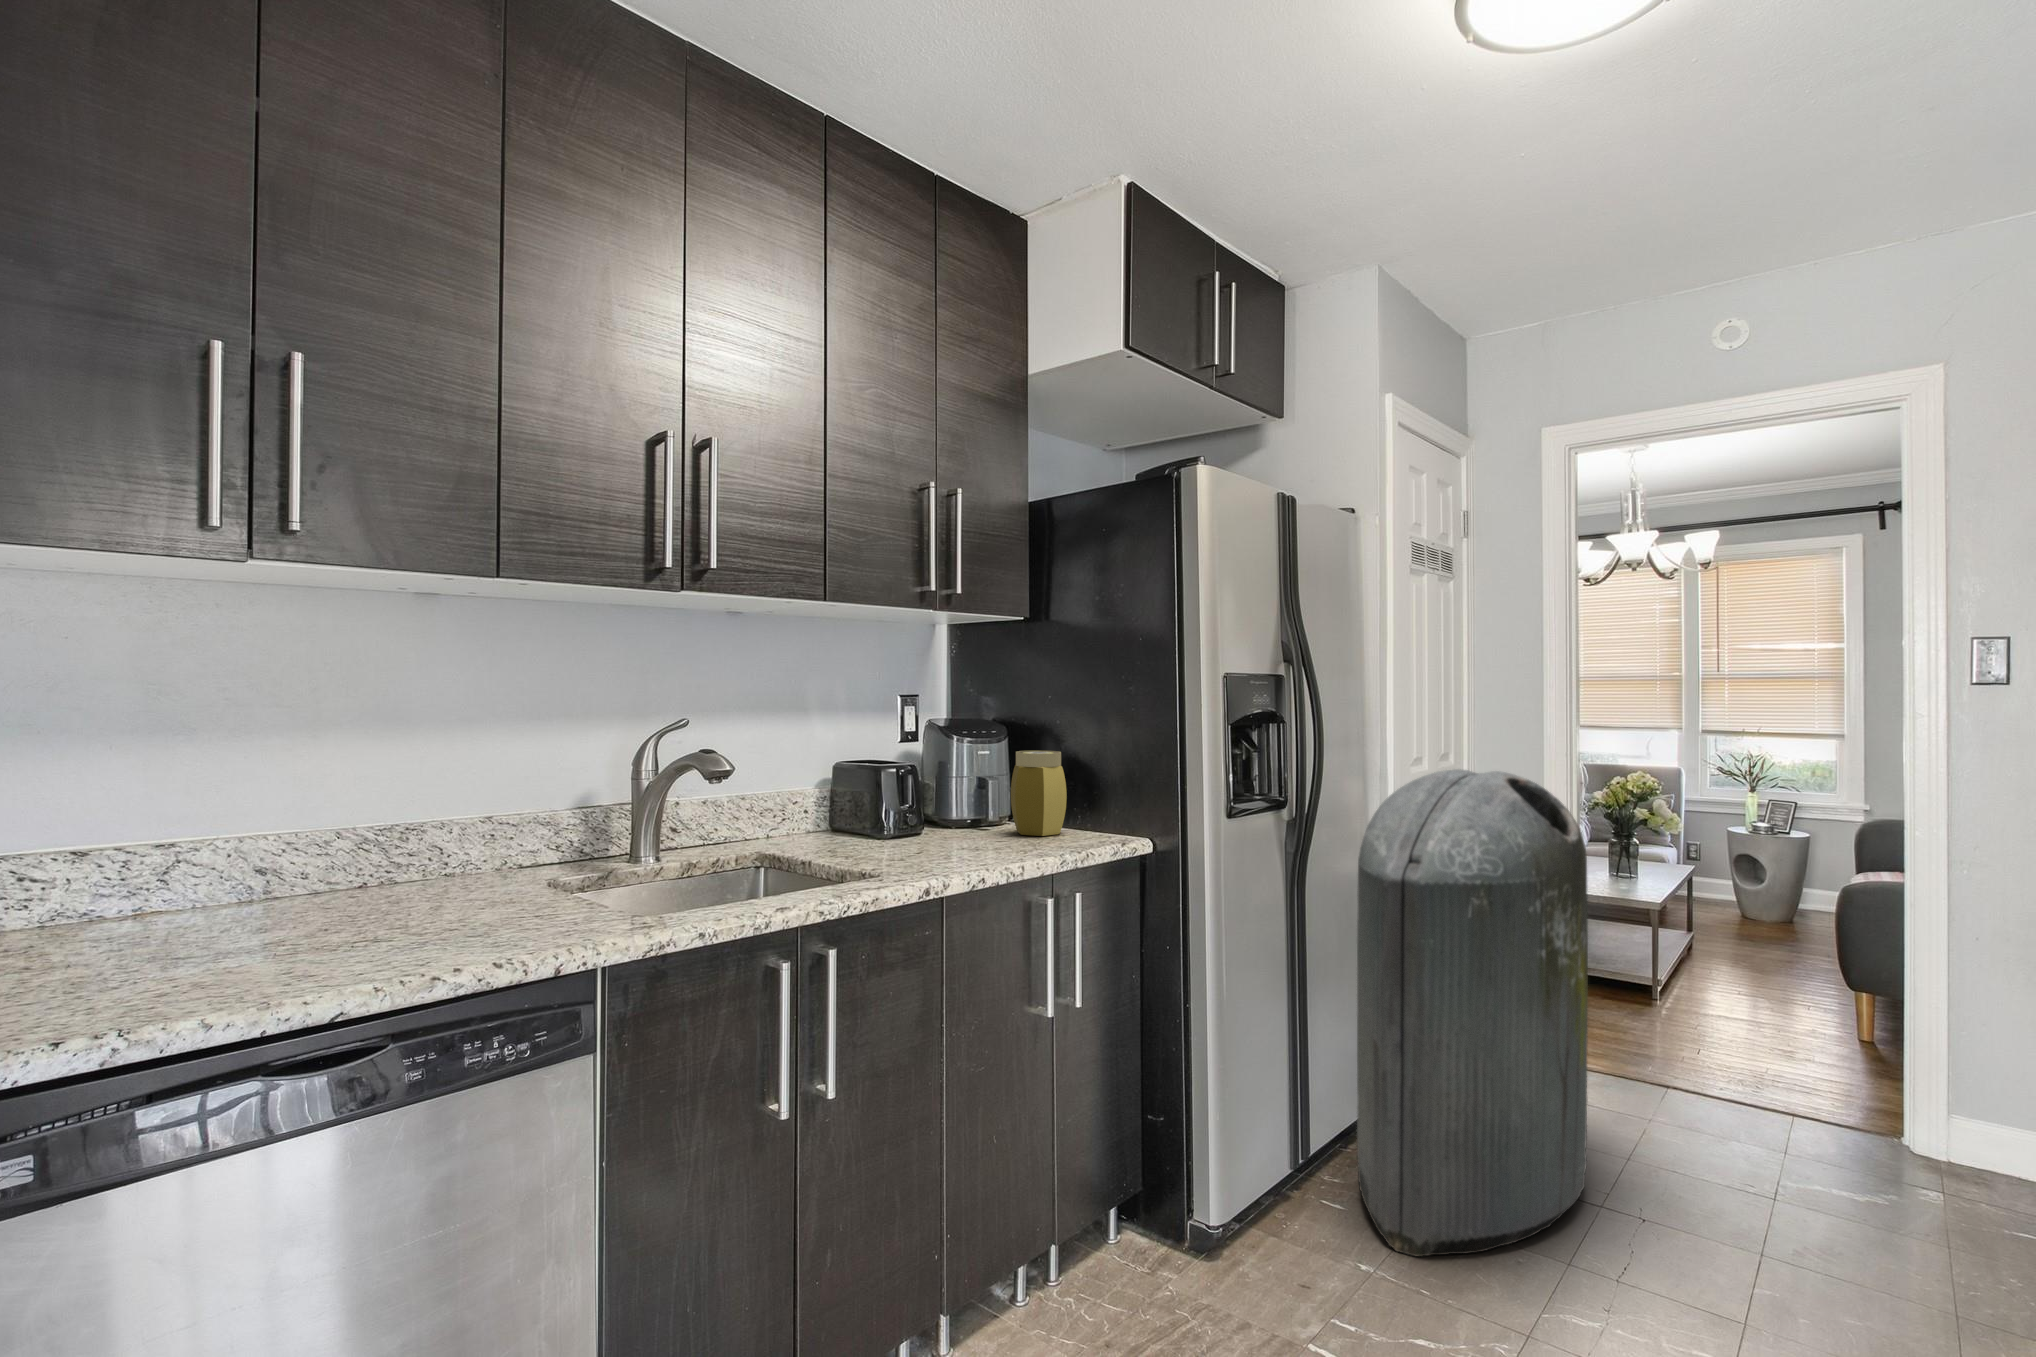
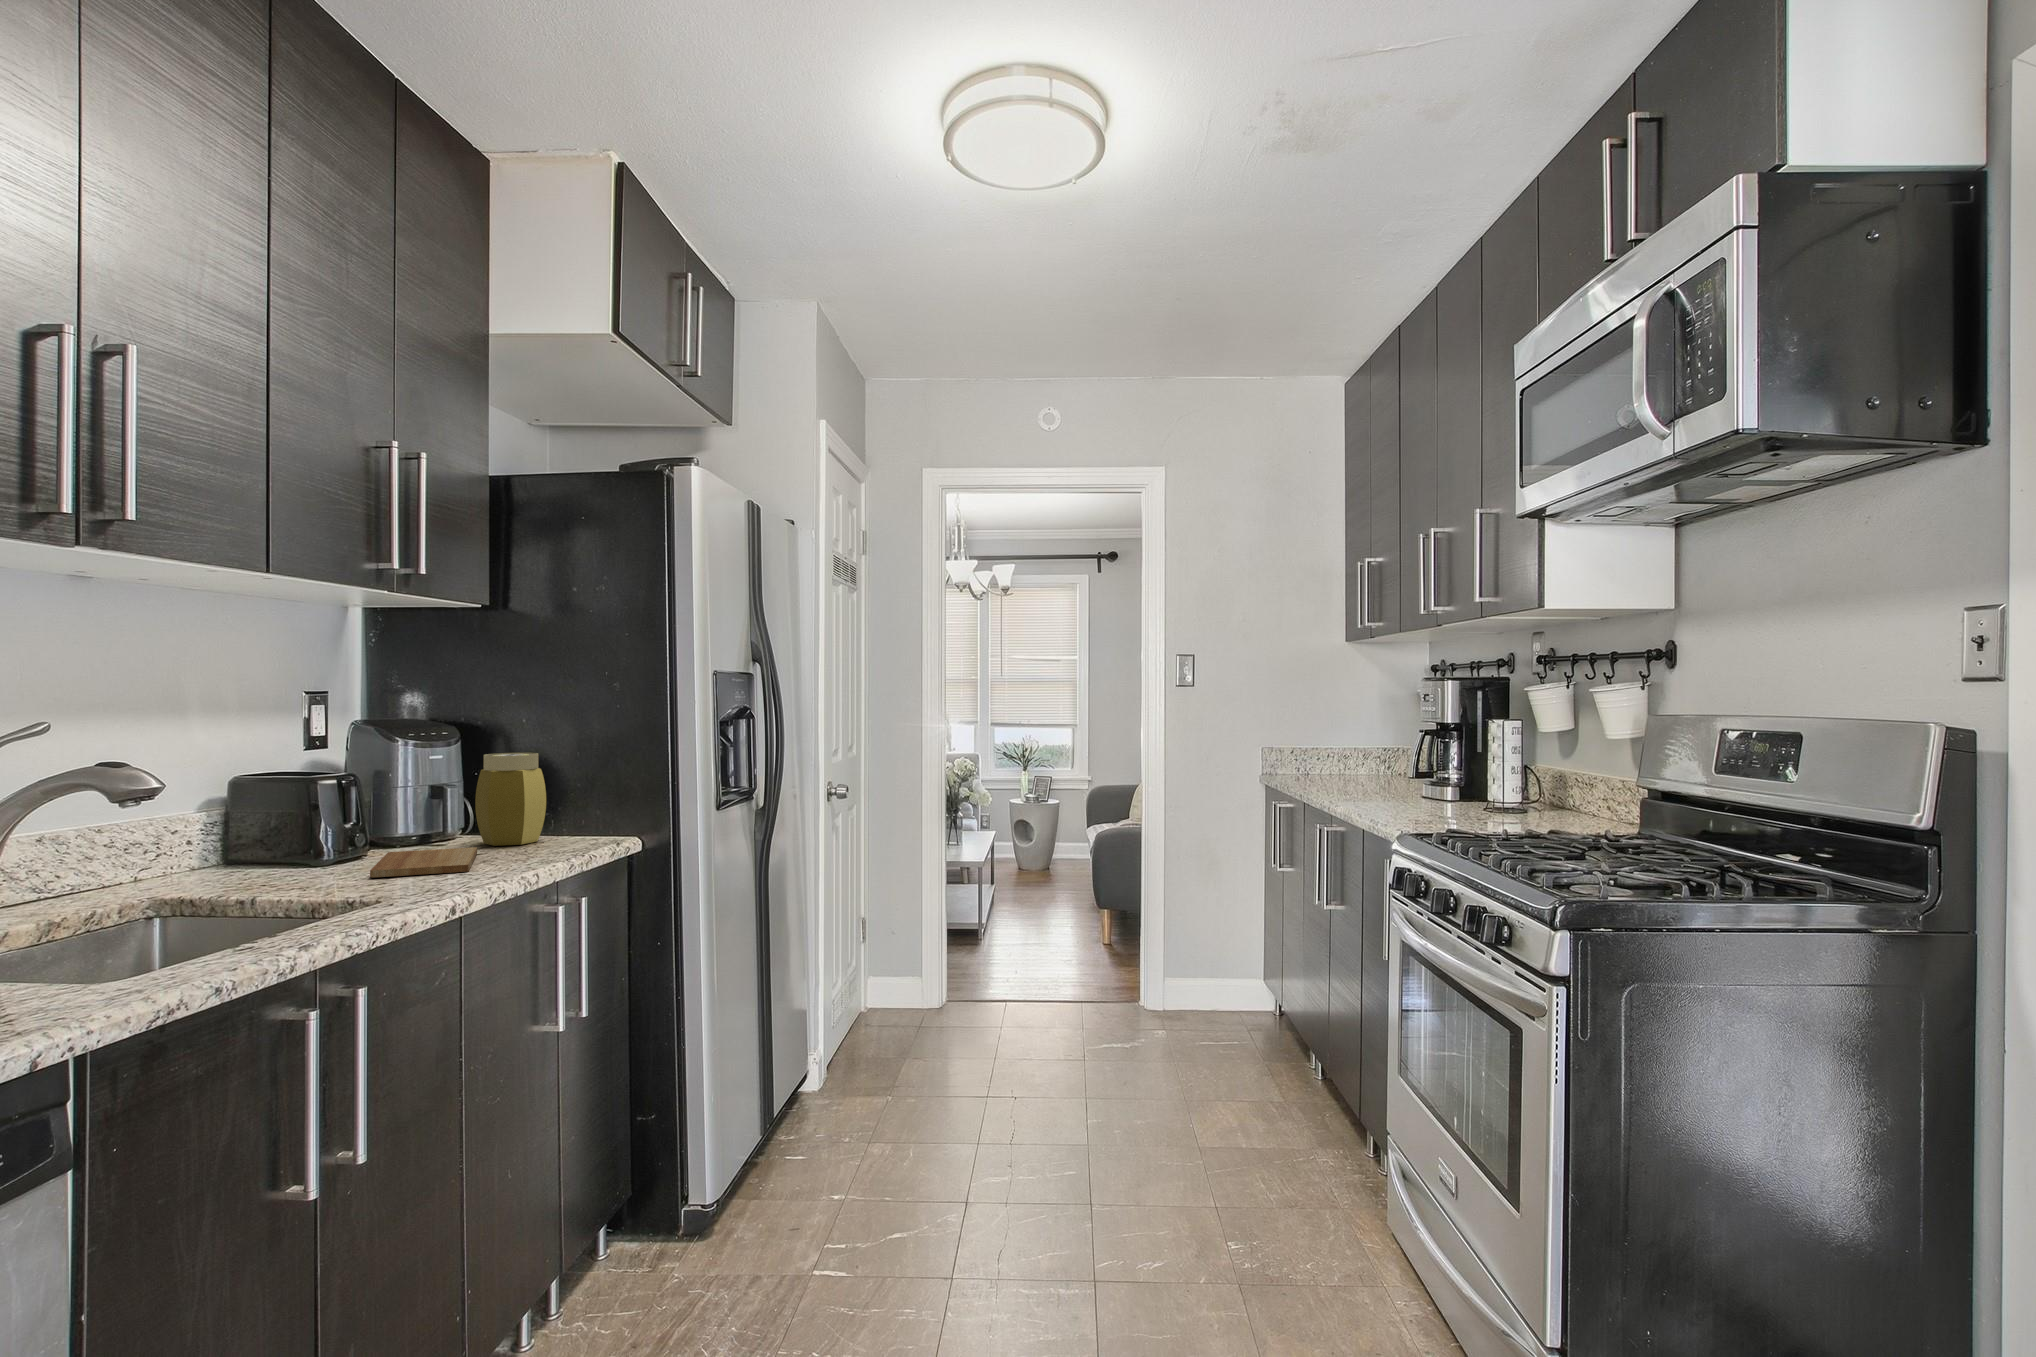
trash can: present [1357,769,1588,1257] -> none [811,754,984,1180]
cutting board: none [899,832,999,857] -> present [370,847,477,878]

